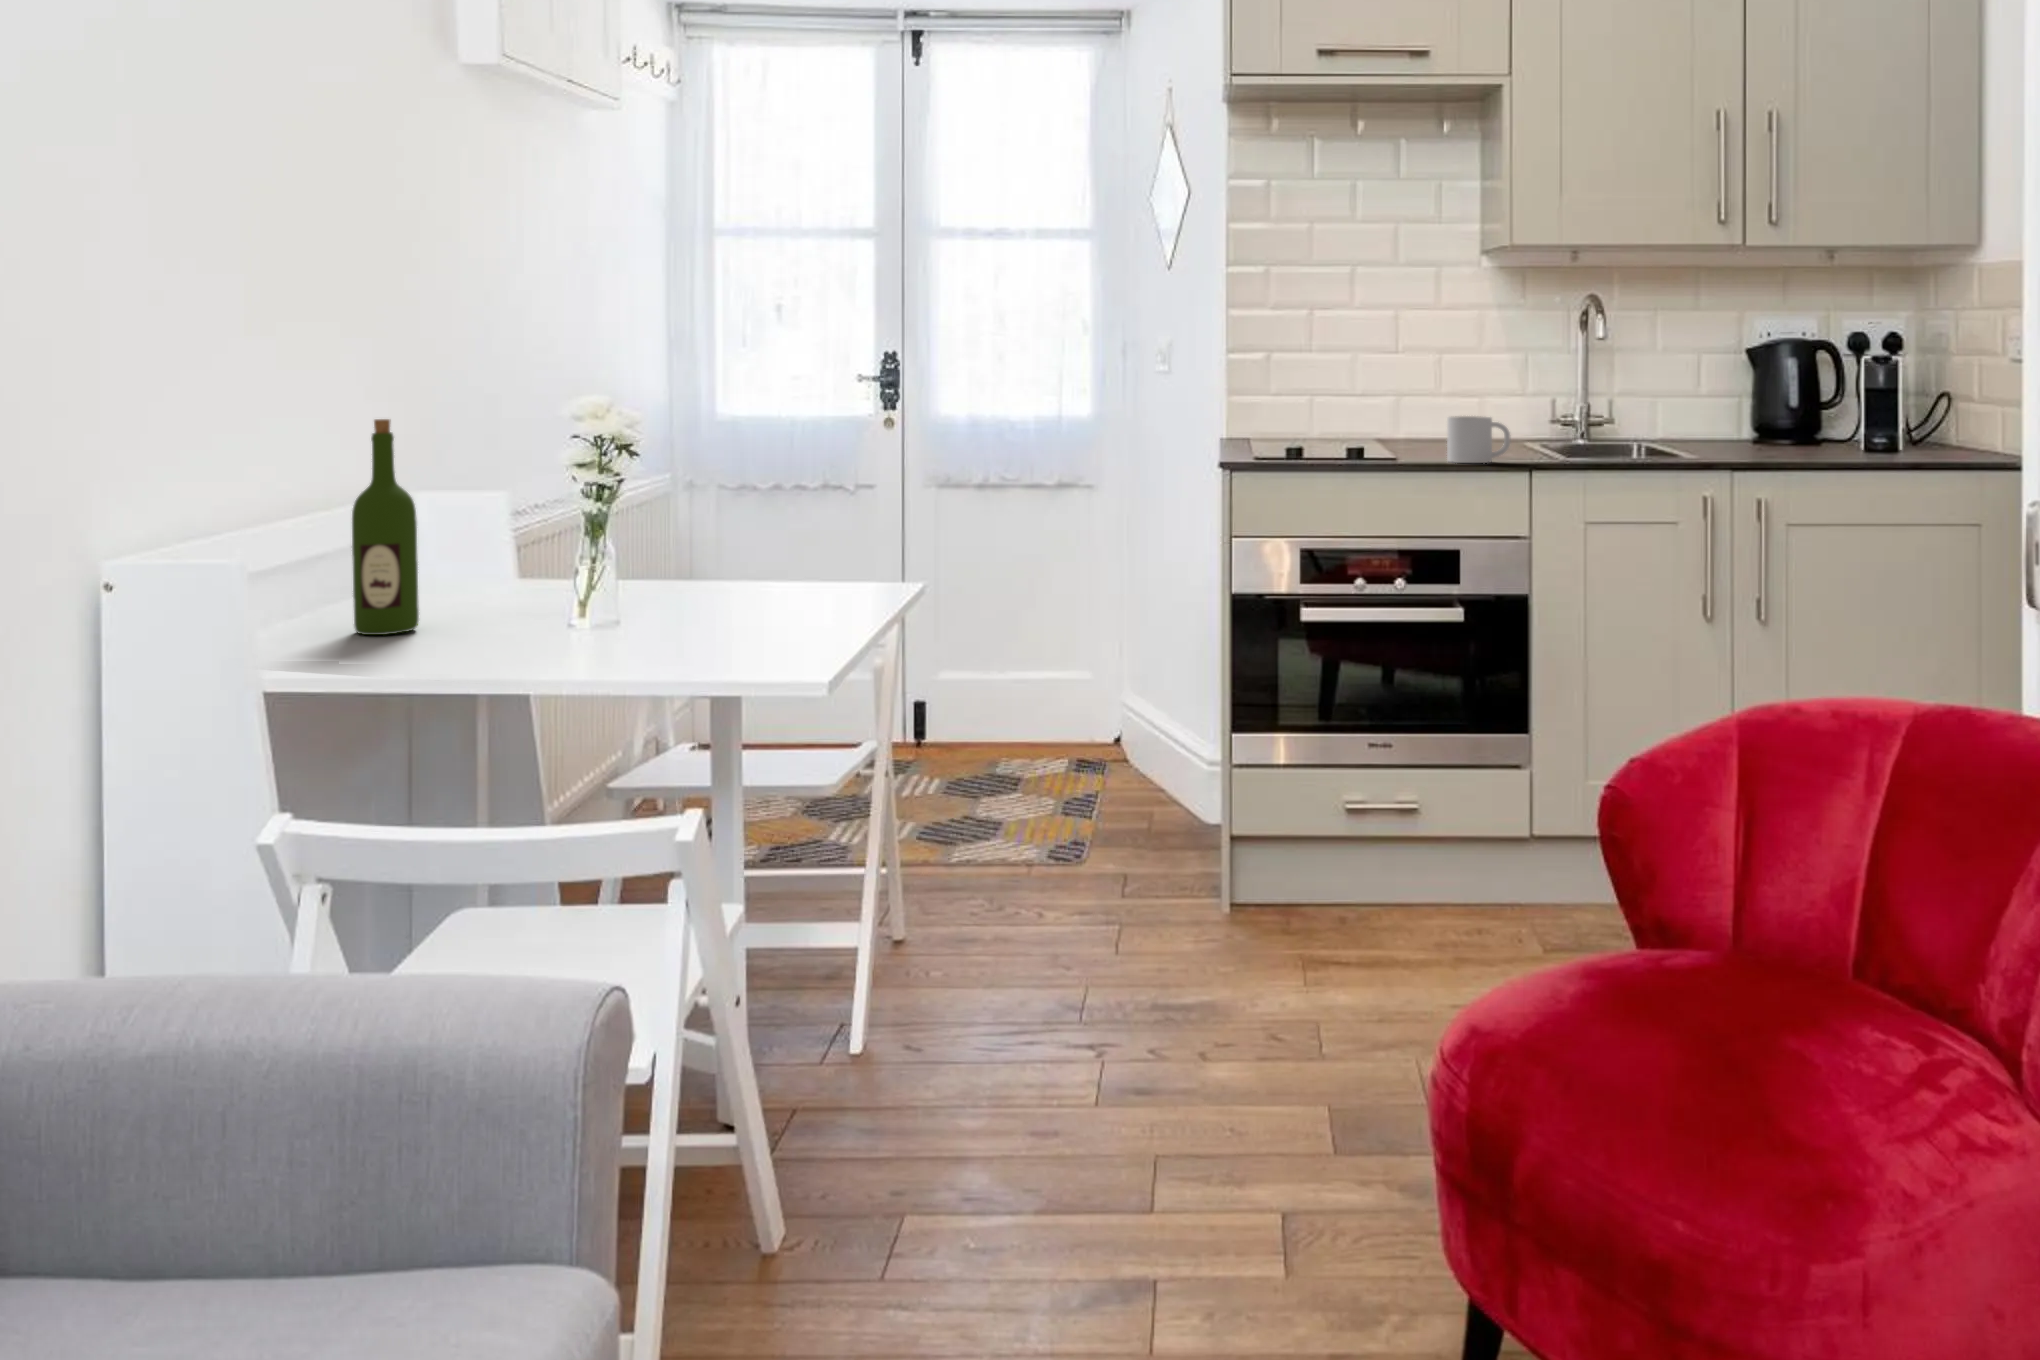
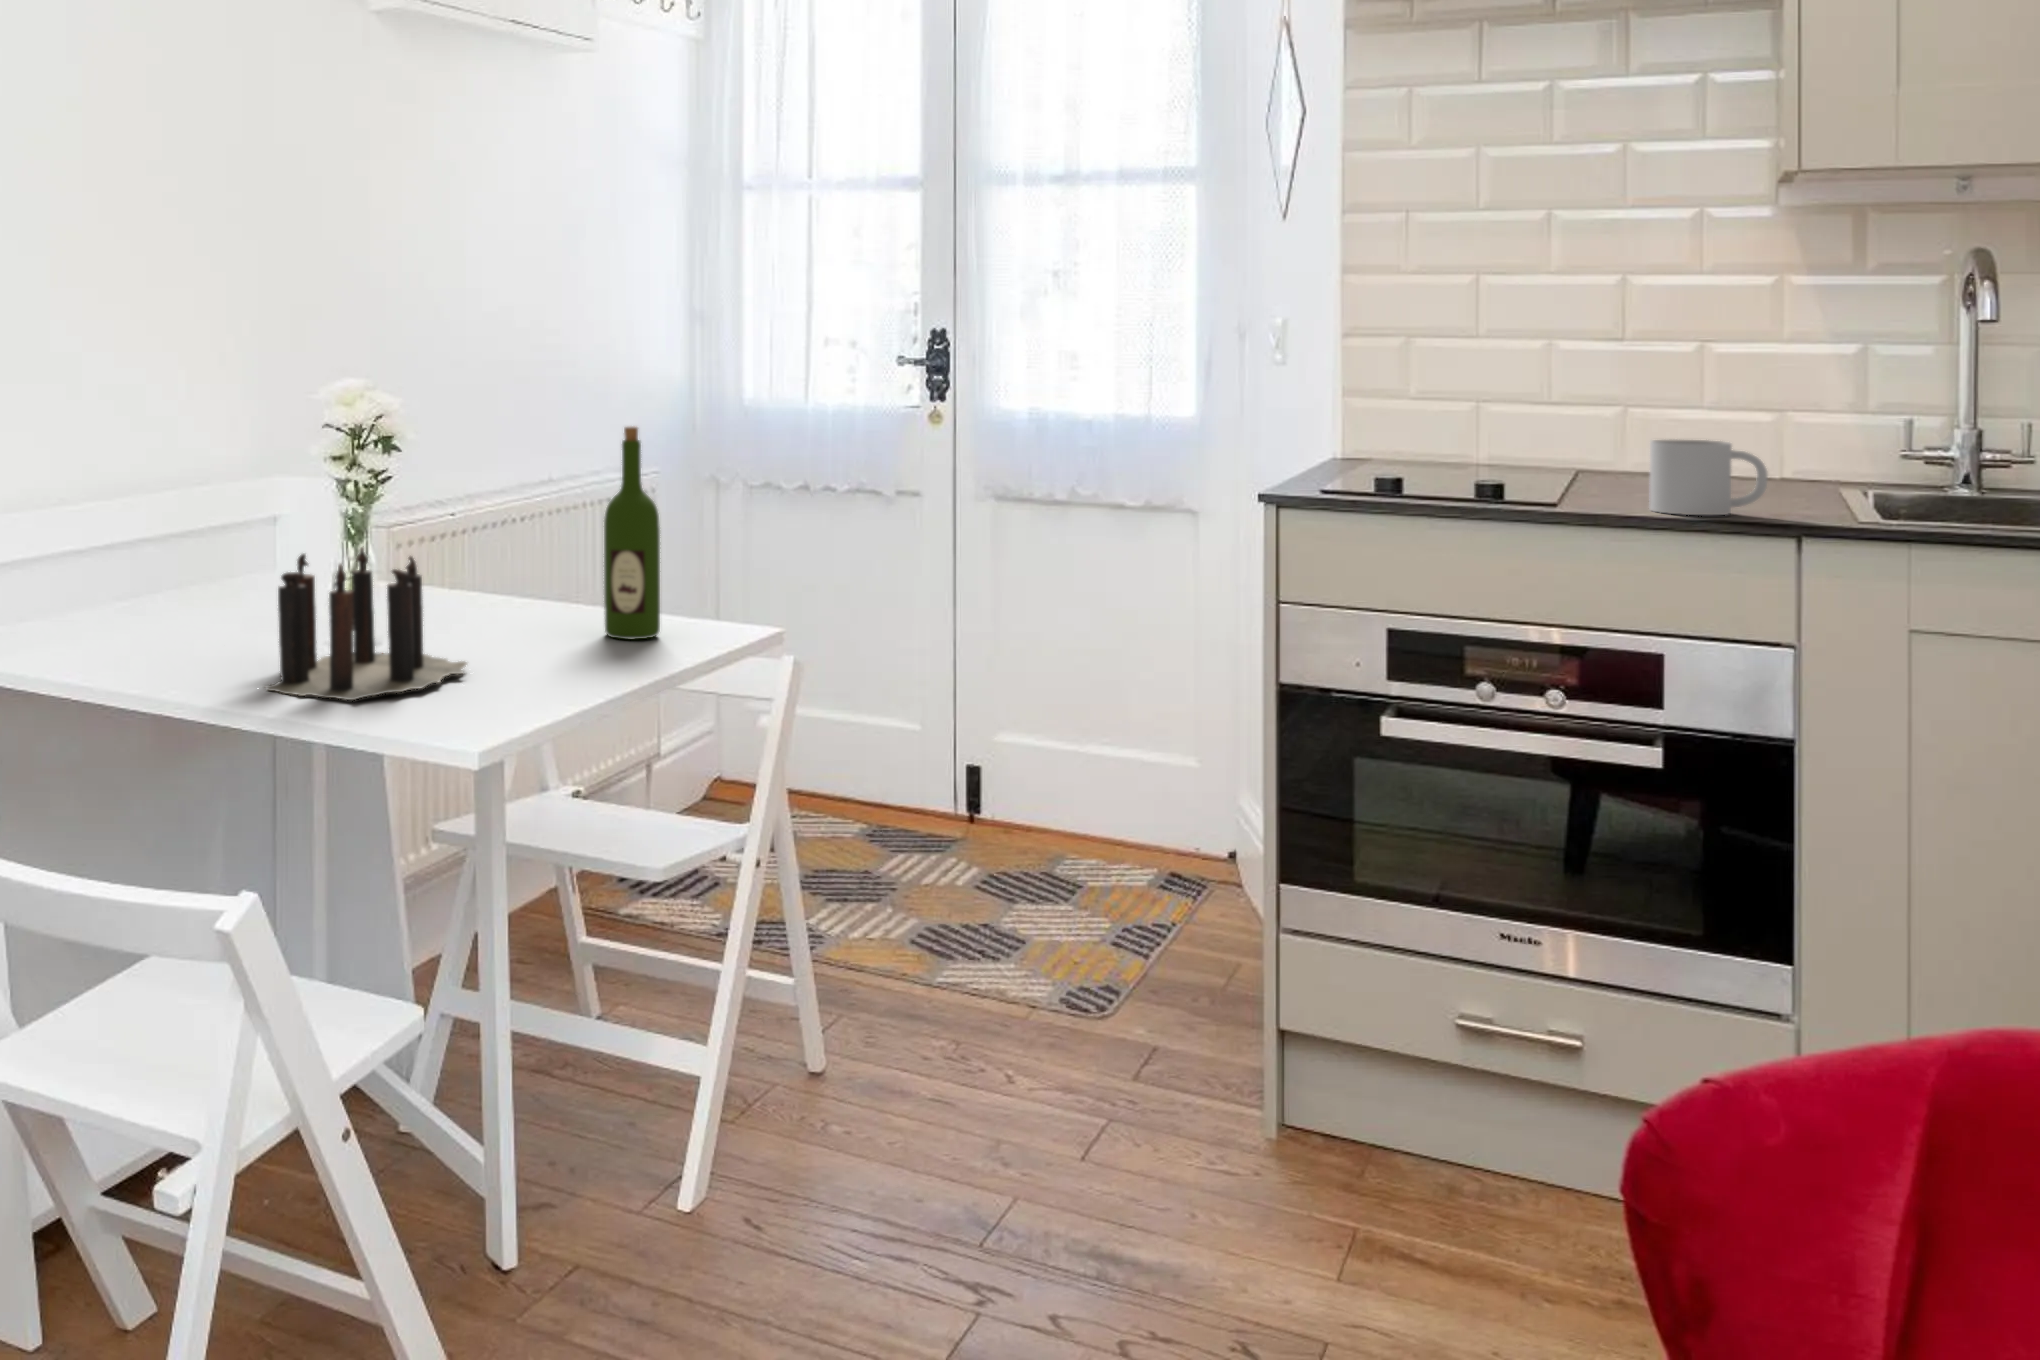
wine bottle: present [352,419,419,635] -> present [604,426,660,639]
candle: none [470,525,734,657] -> present [265,547,467,700]

